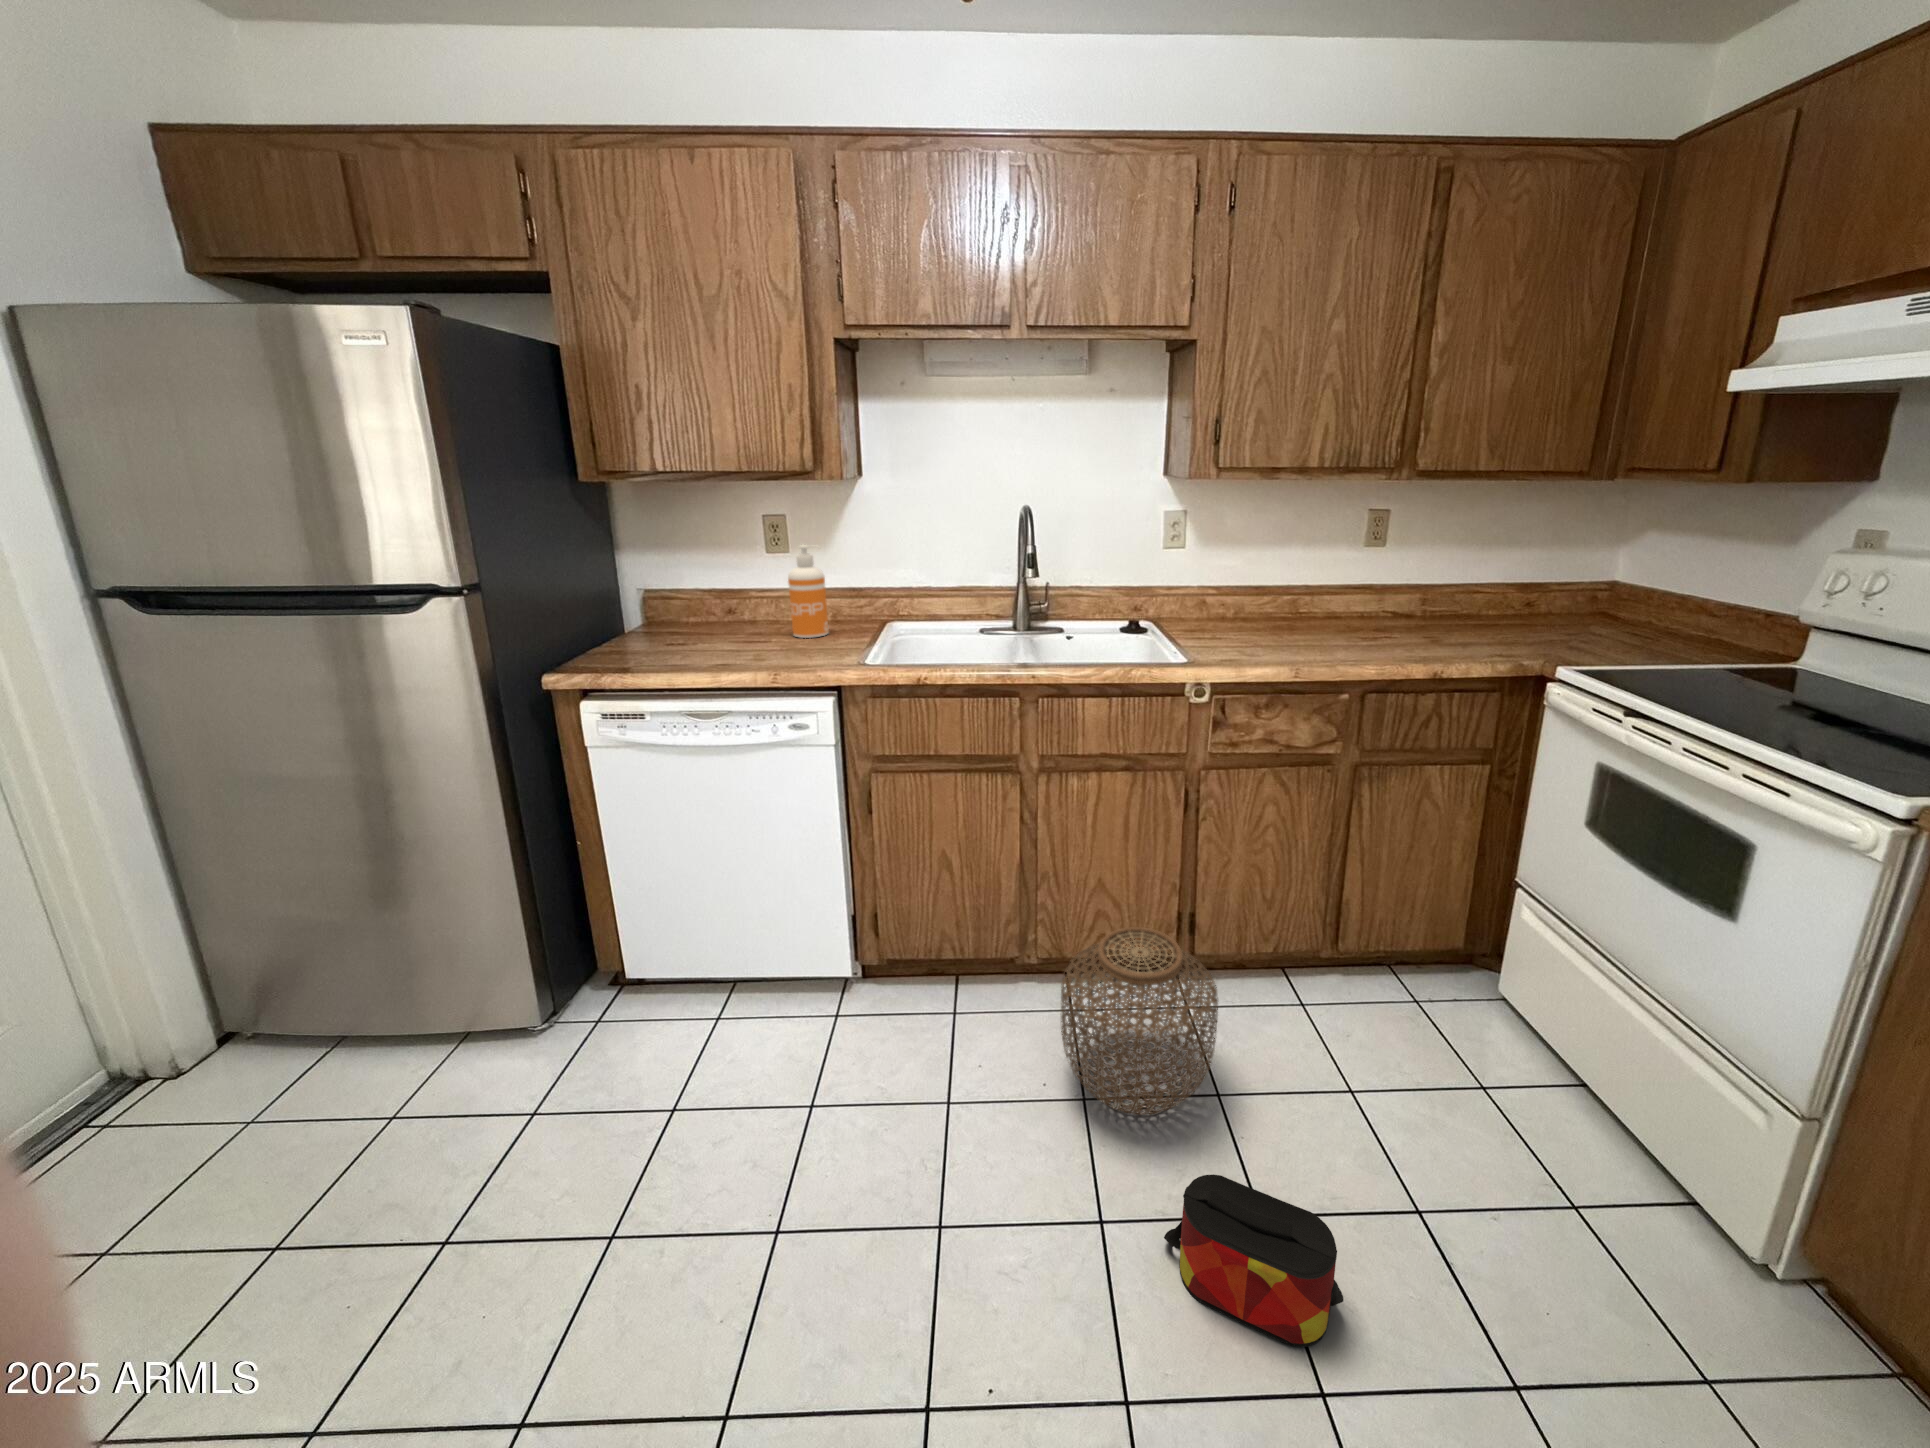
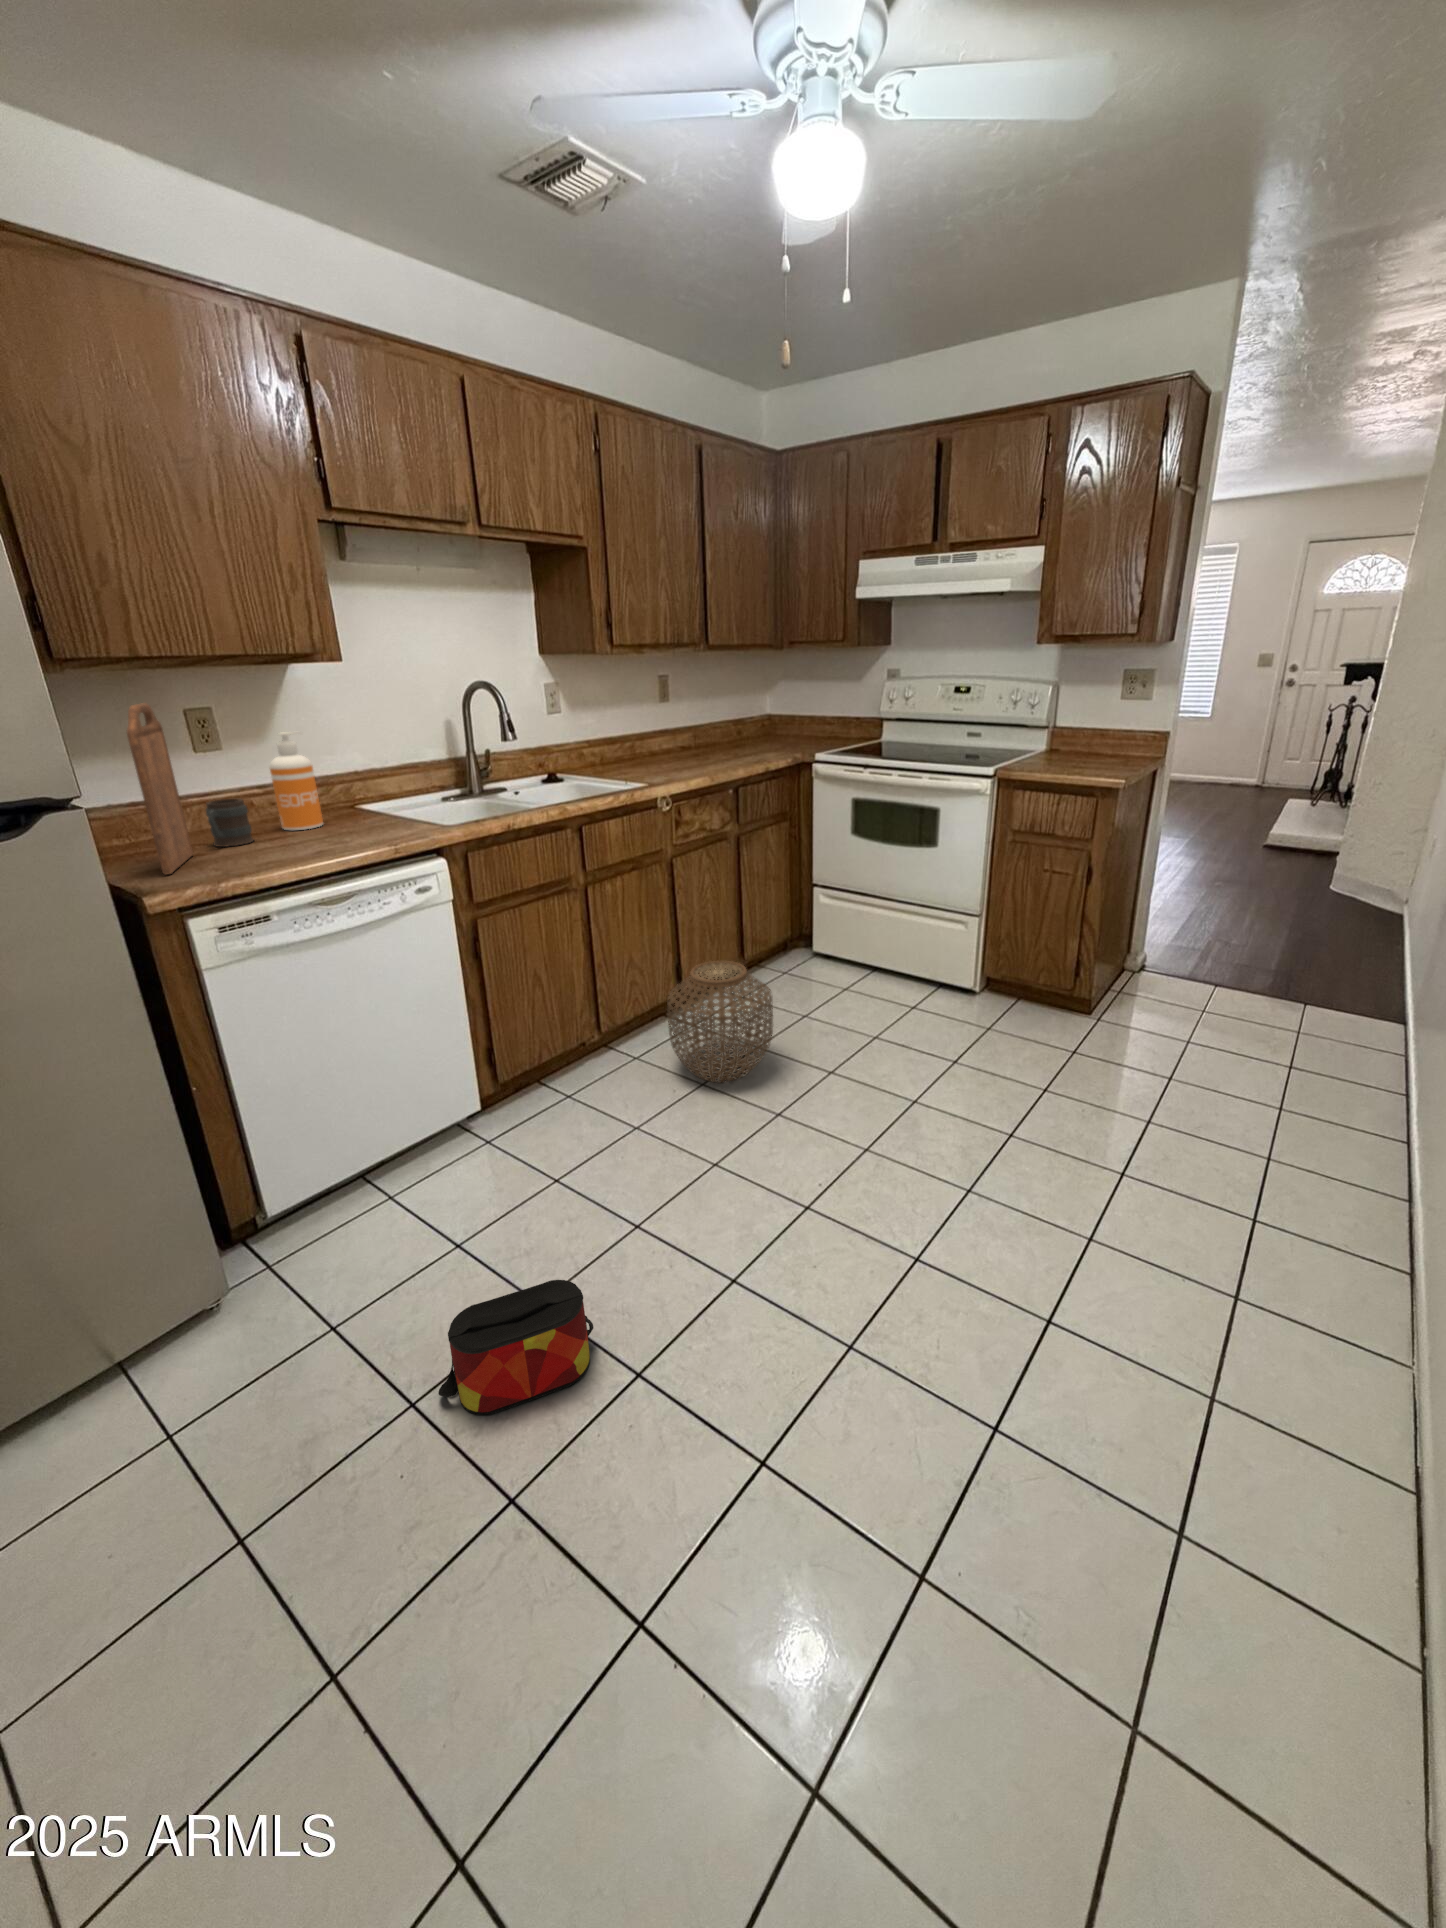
cutting board: none [595,513,686,658] -> present [127,703,193,874]
mug: none [703,599,753,642] -> present [206,799,254,847]
bag: present [1164,1174,1343,1347] -> present [438,1280,593,1415]

